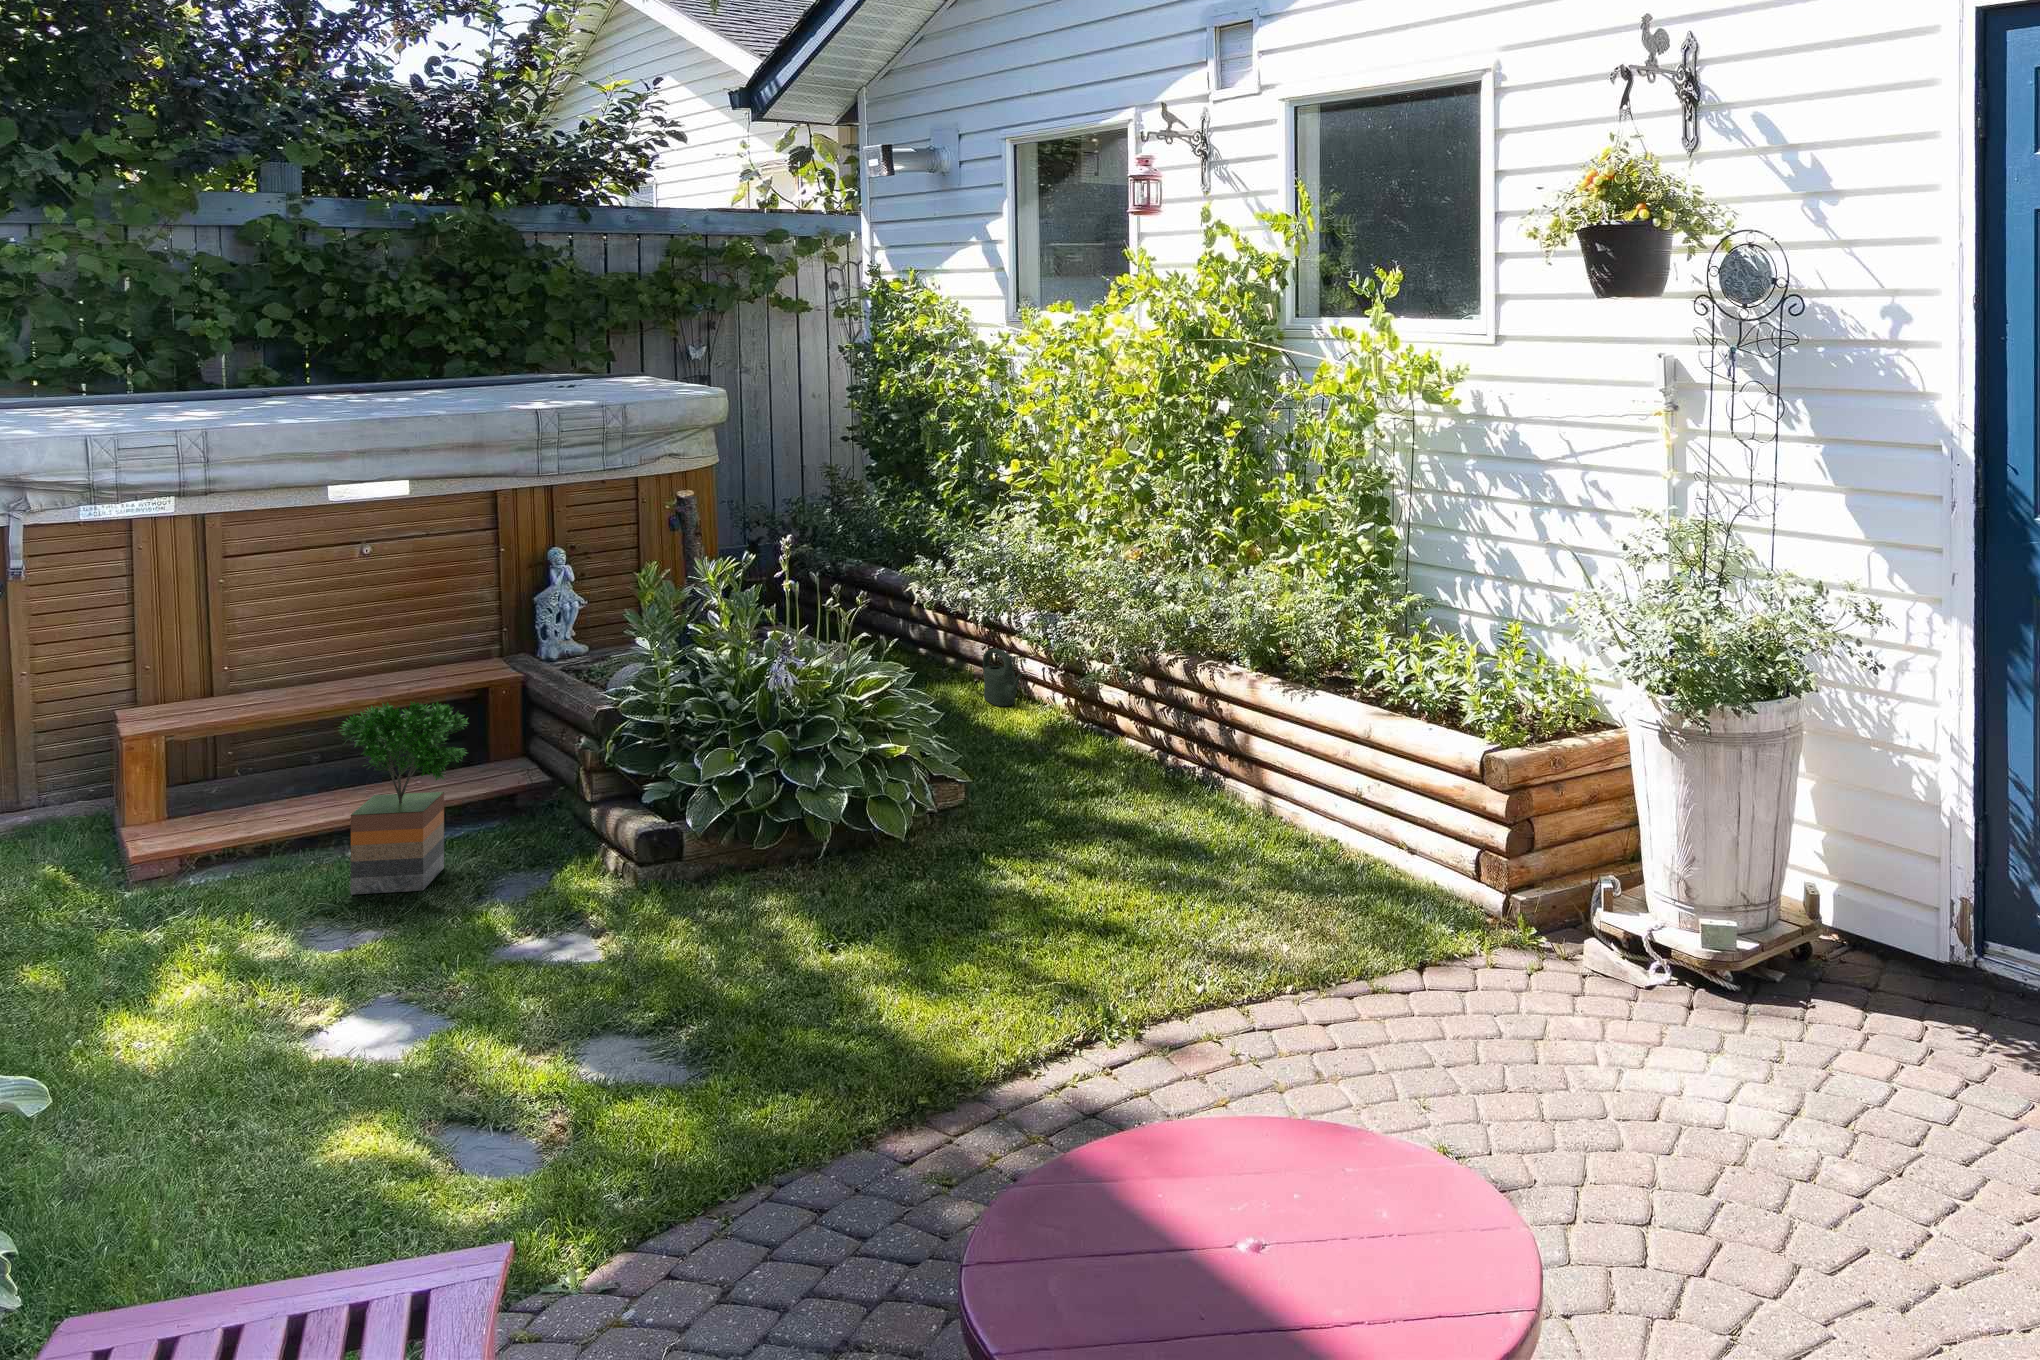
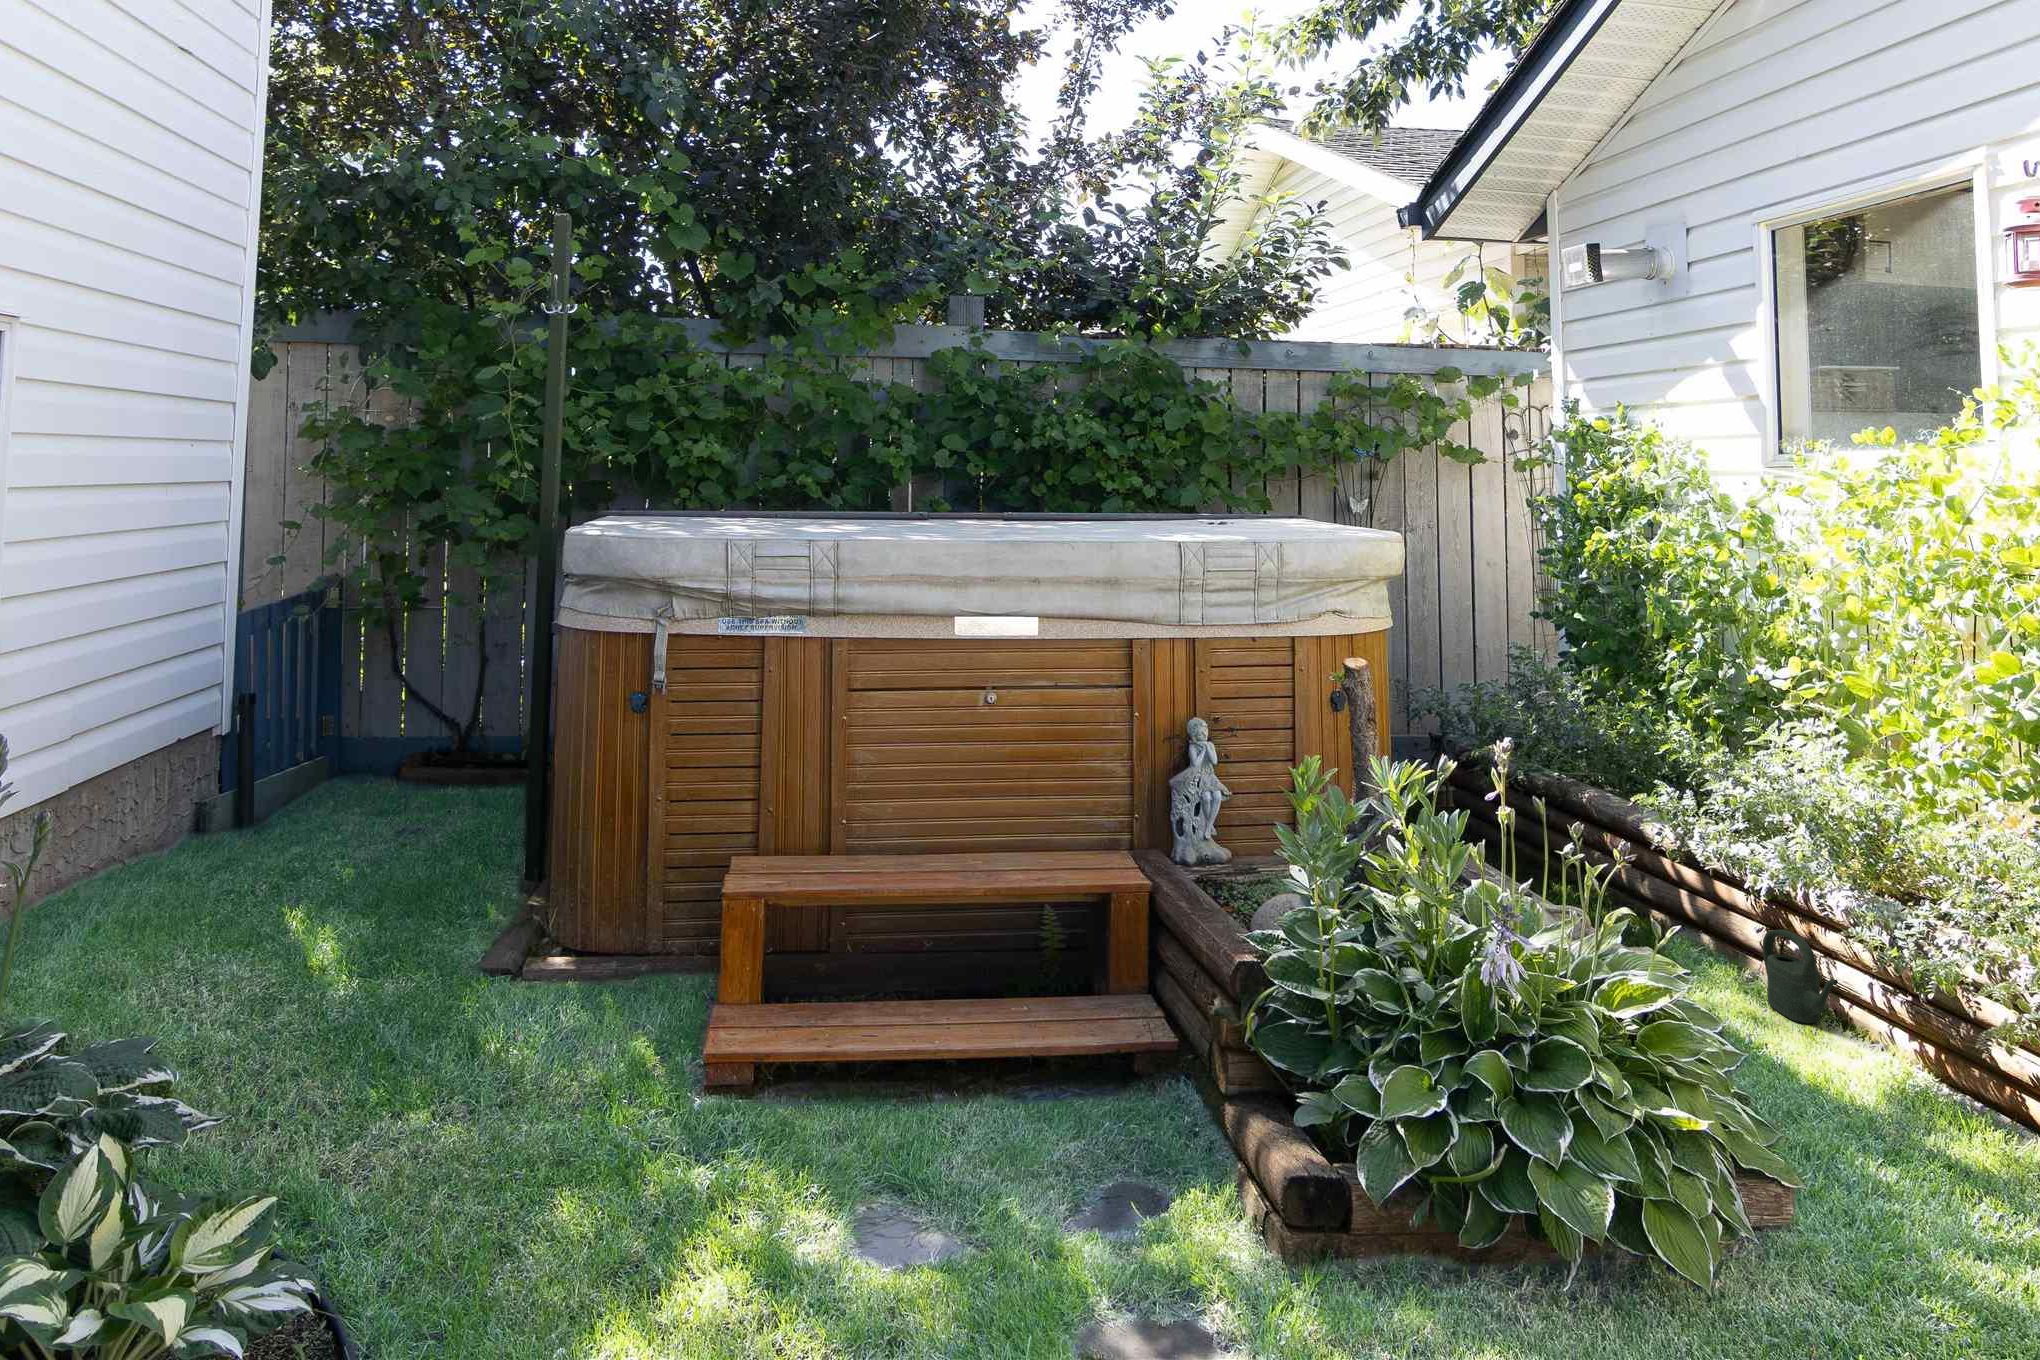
potted tree: present [340,701,468,895] -> none [924,914,1078,1196]

